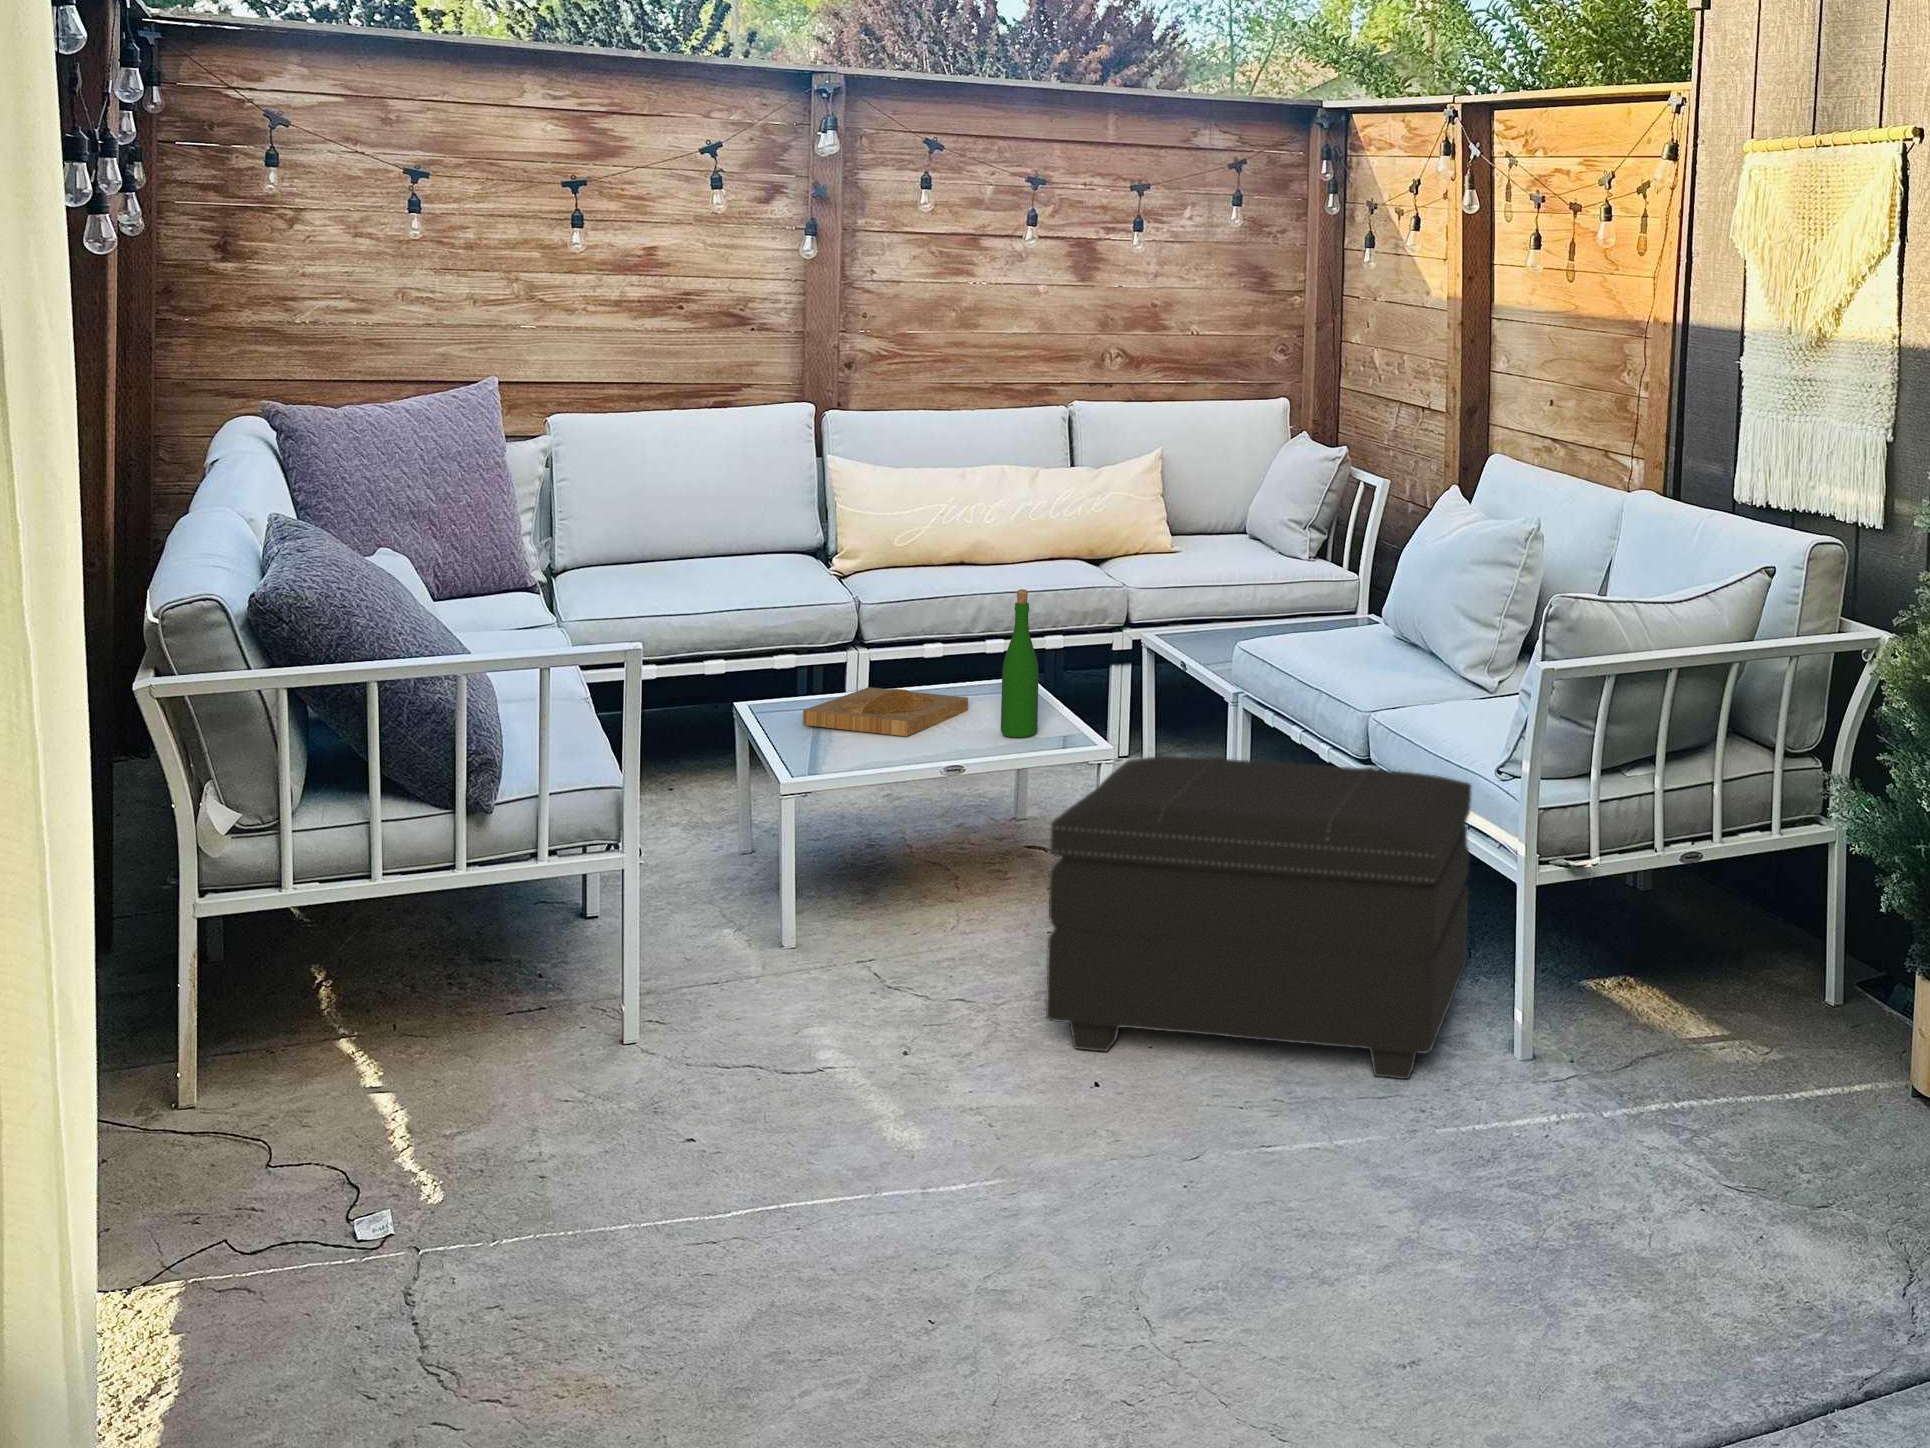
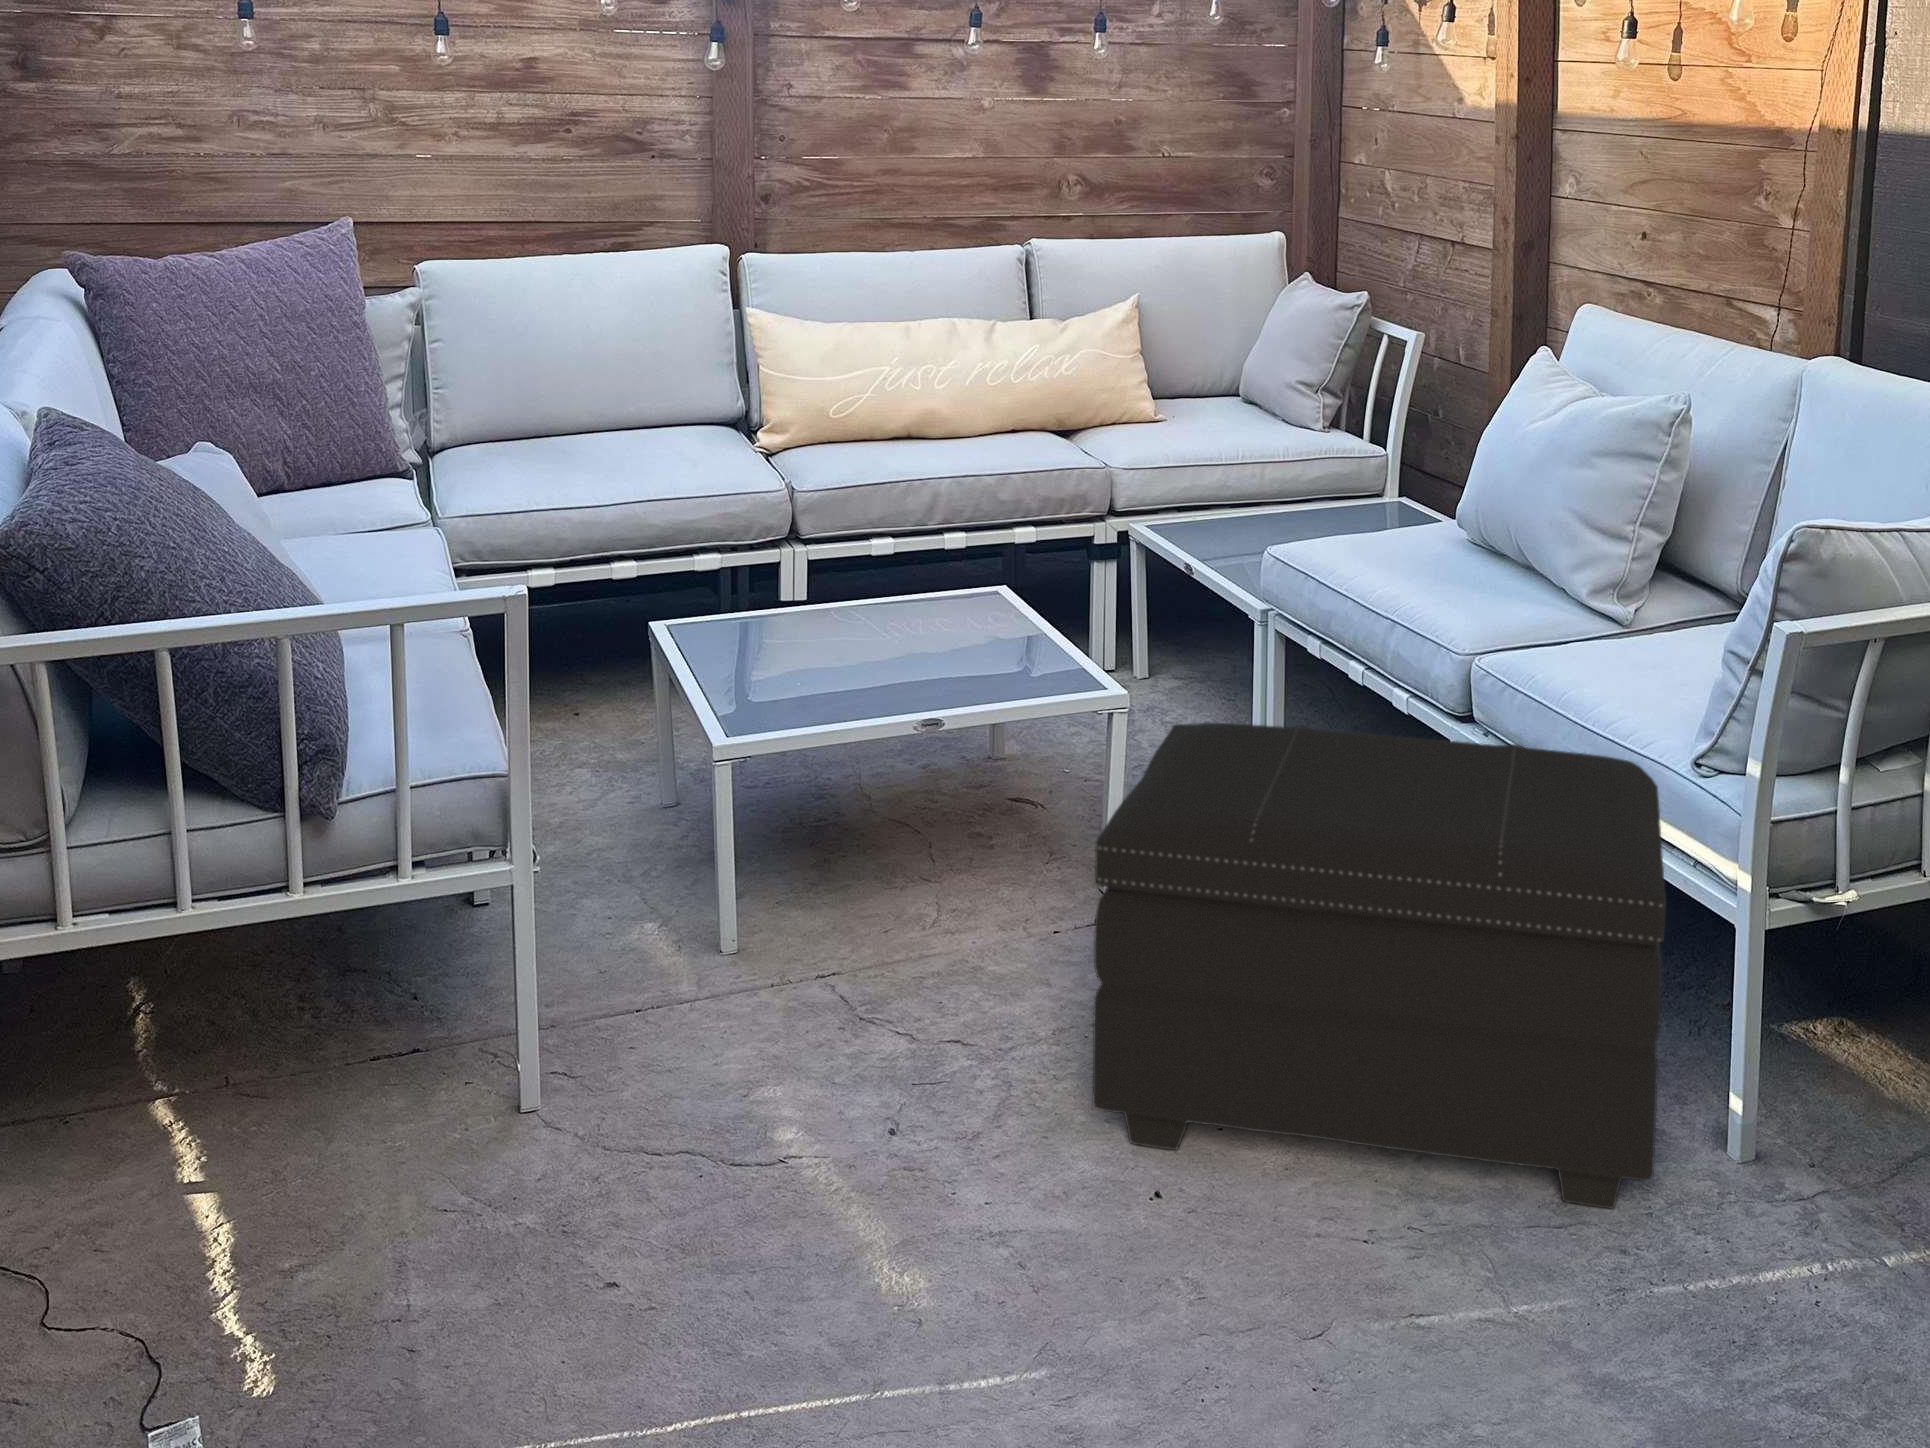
wine bottle: present [1001,589,1039,738] -> none [987,485,1035,675]
tray: present [803,687,968,736] -> none [735,600,939,673]

